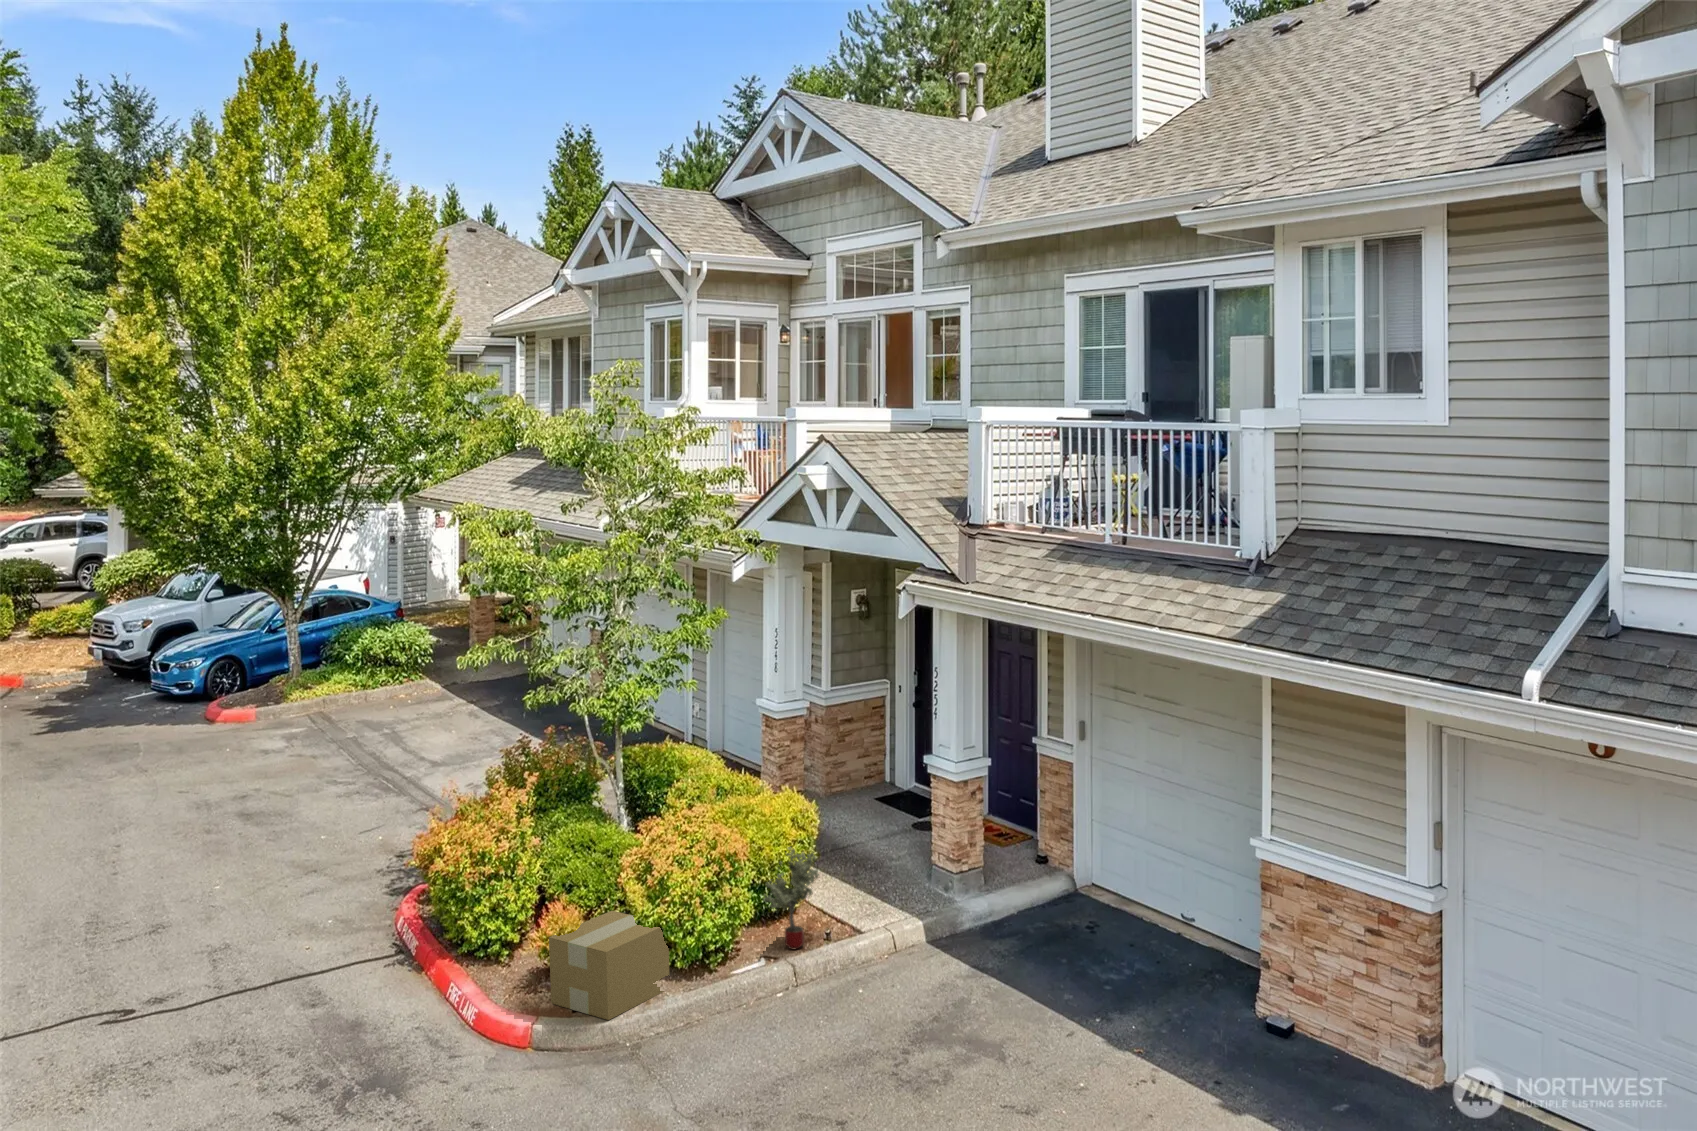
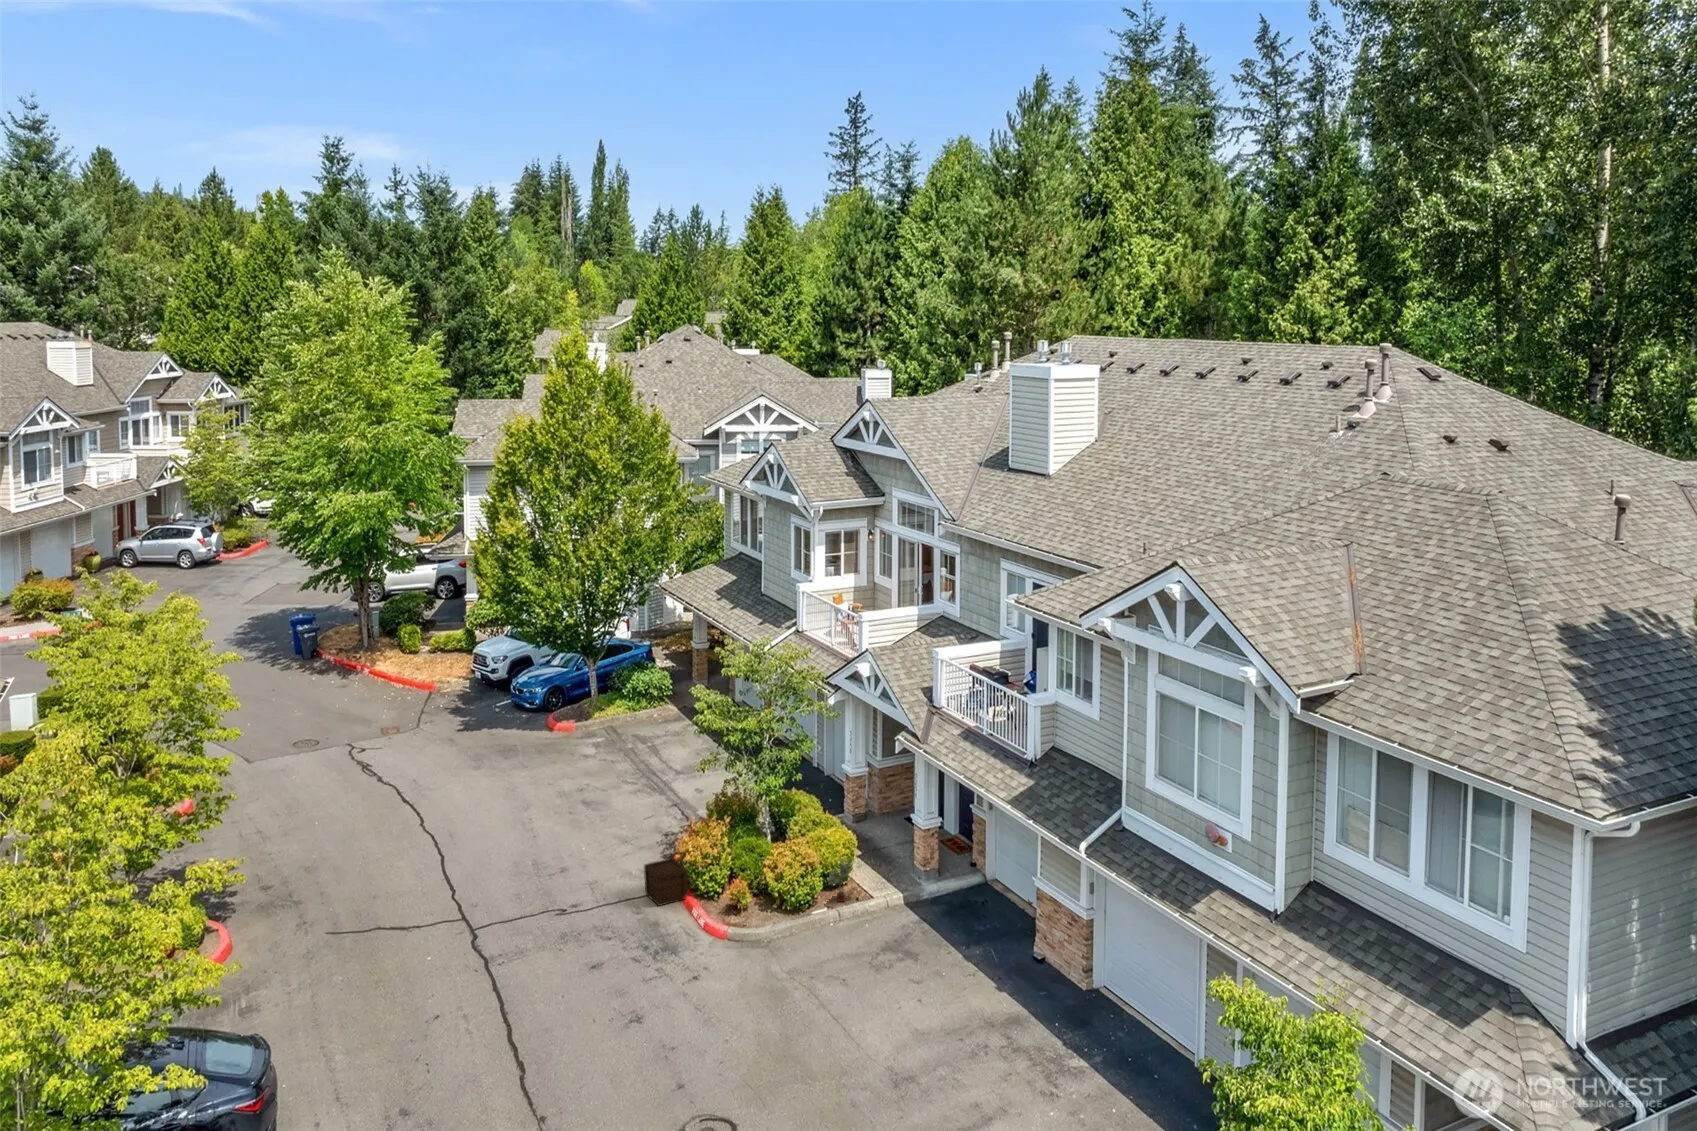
wooden crate: none [335,873,440,981] -> present [644,858,688,906]
cardboard box: present [549,911,670,1020] -> none [734,883,785,931]

